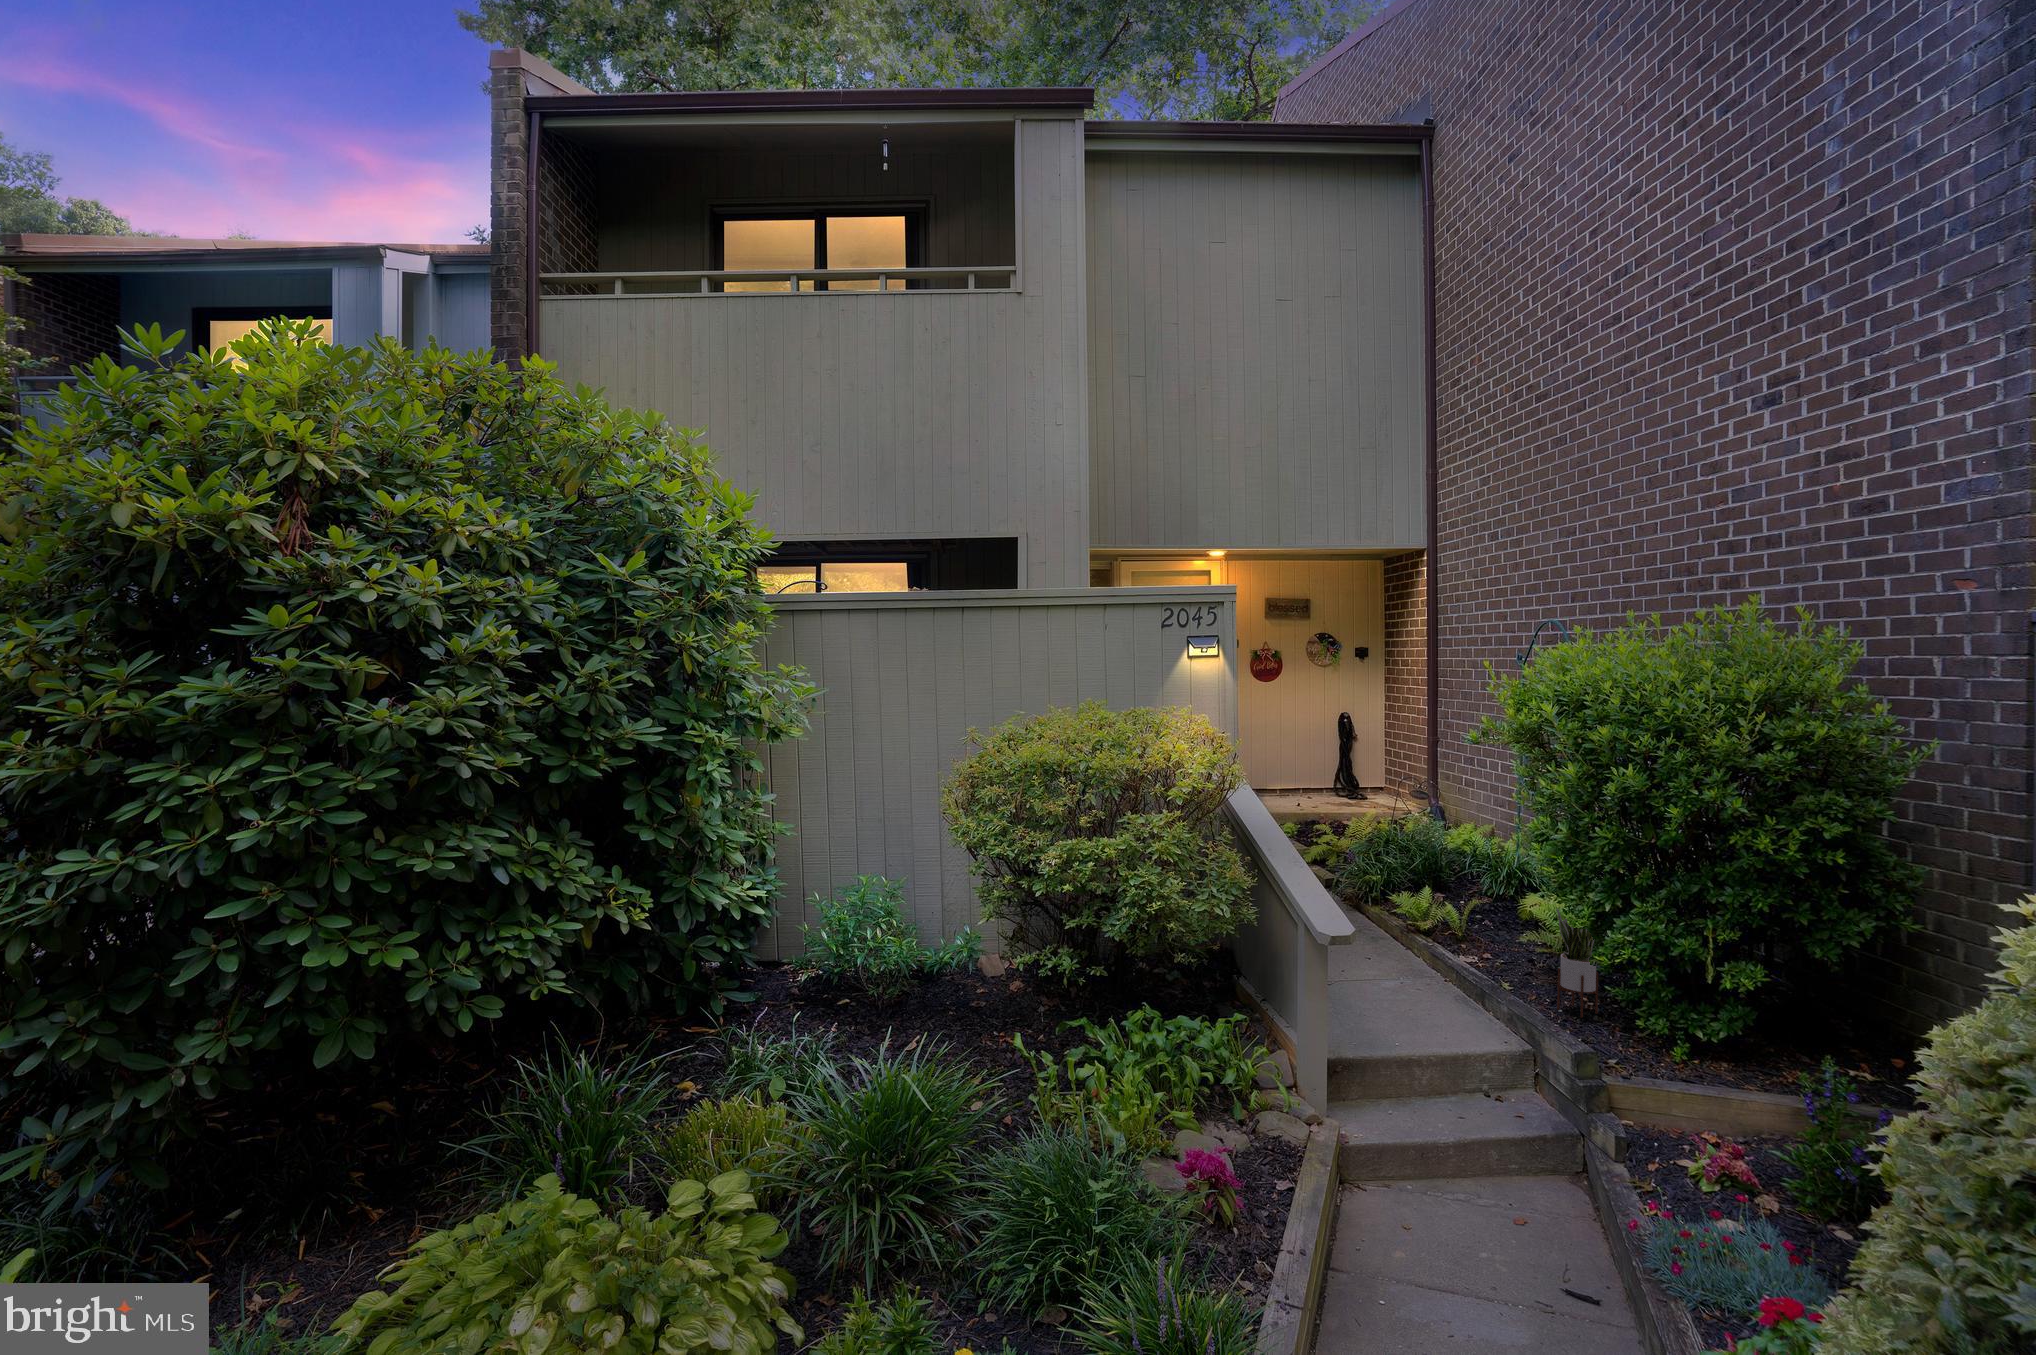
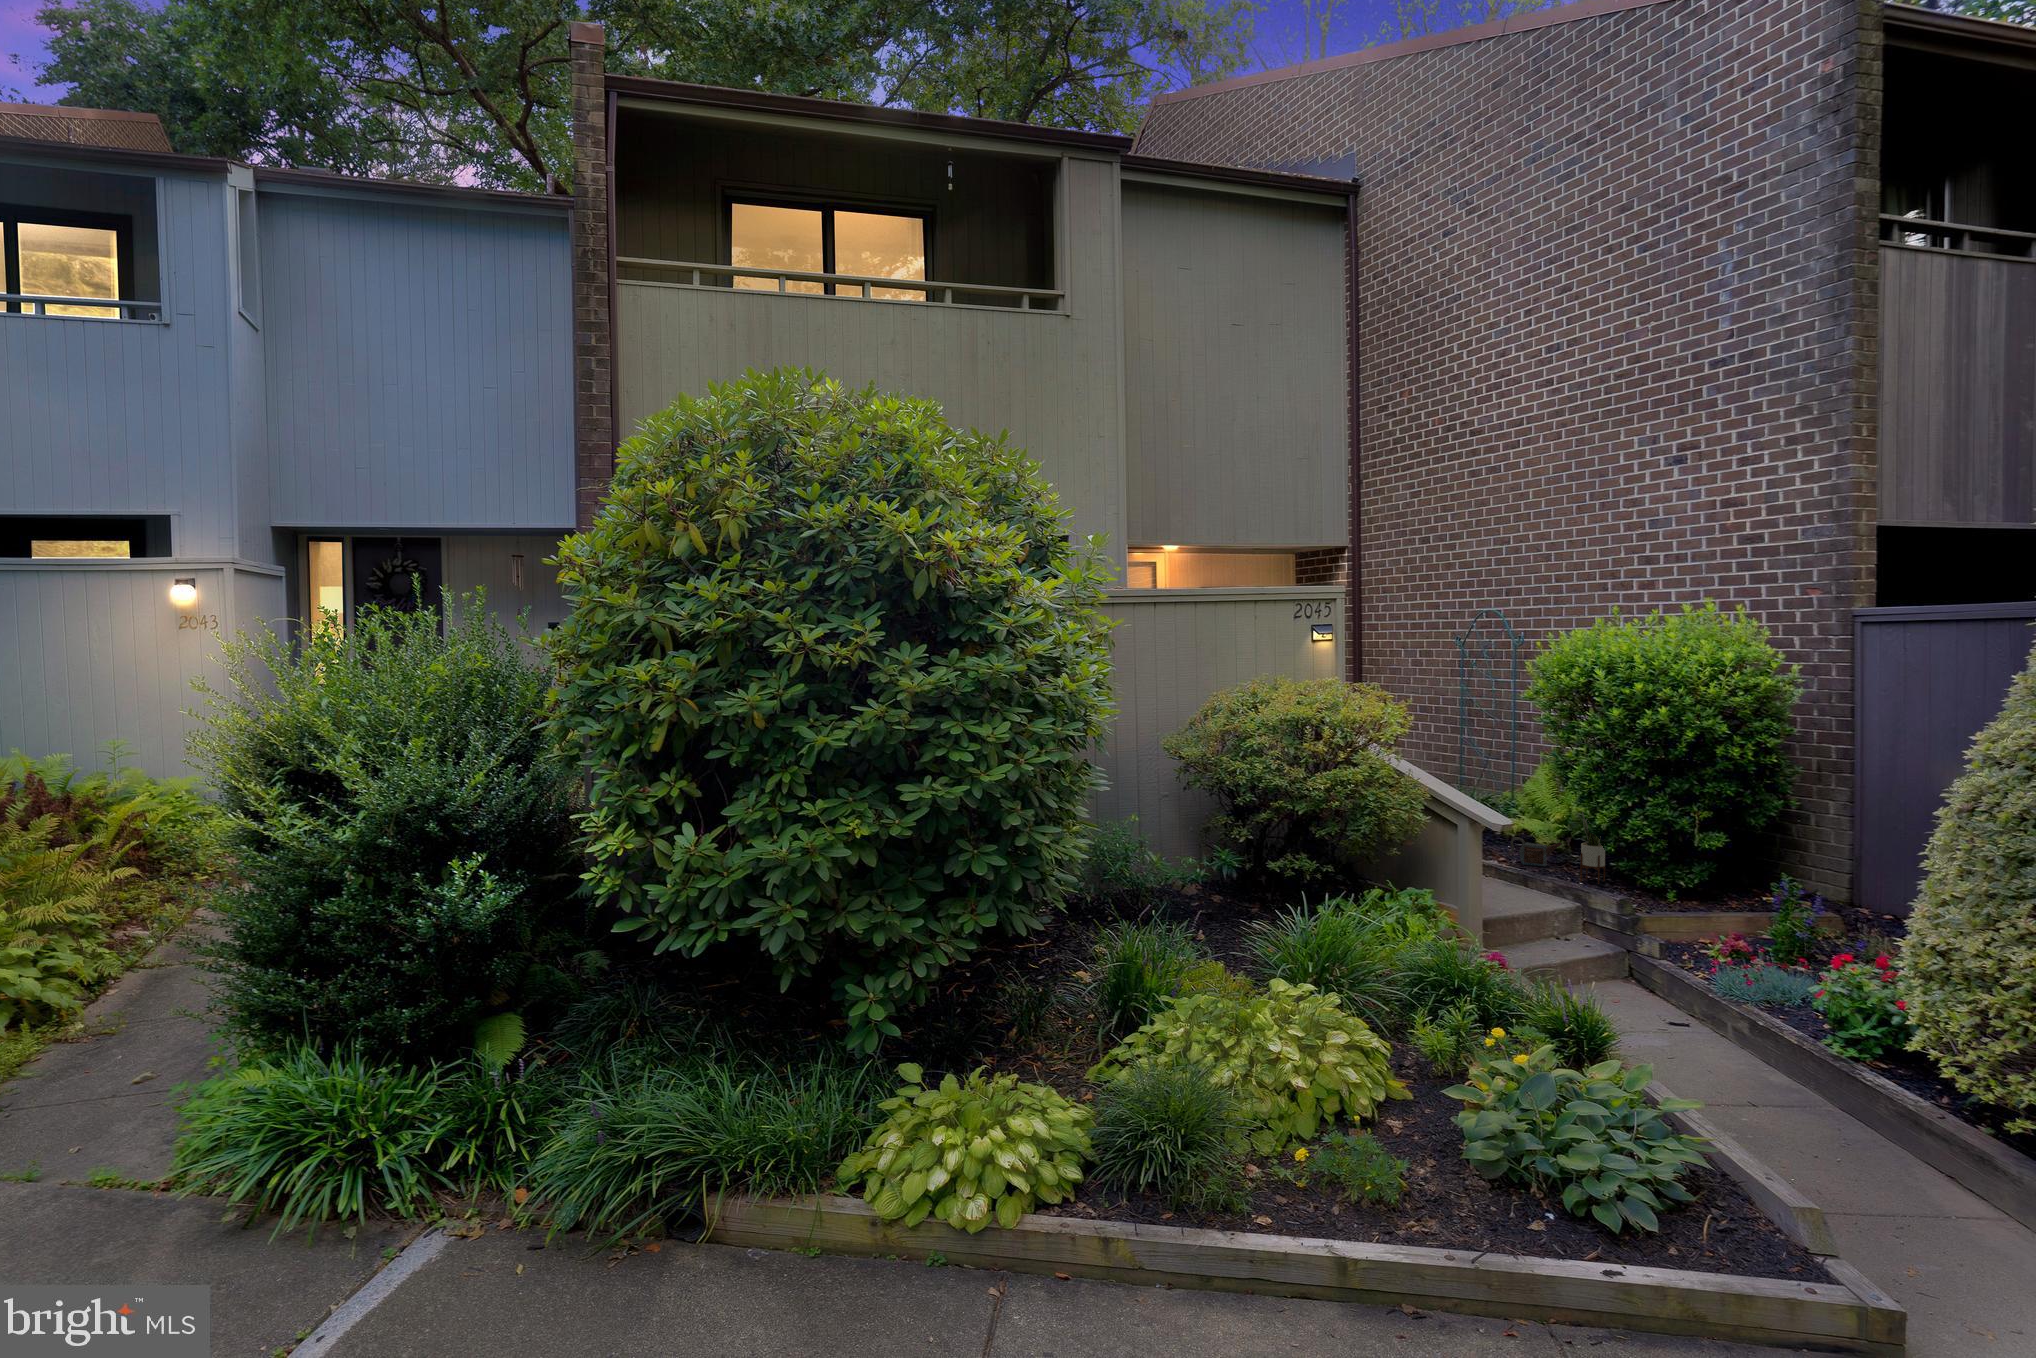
watering can: none [1480,932,1552,978] -> present [1510,837,1562,866]

